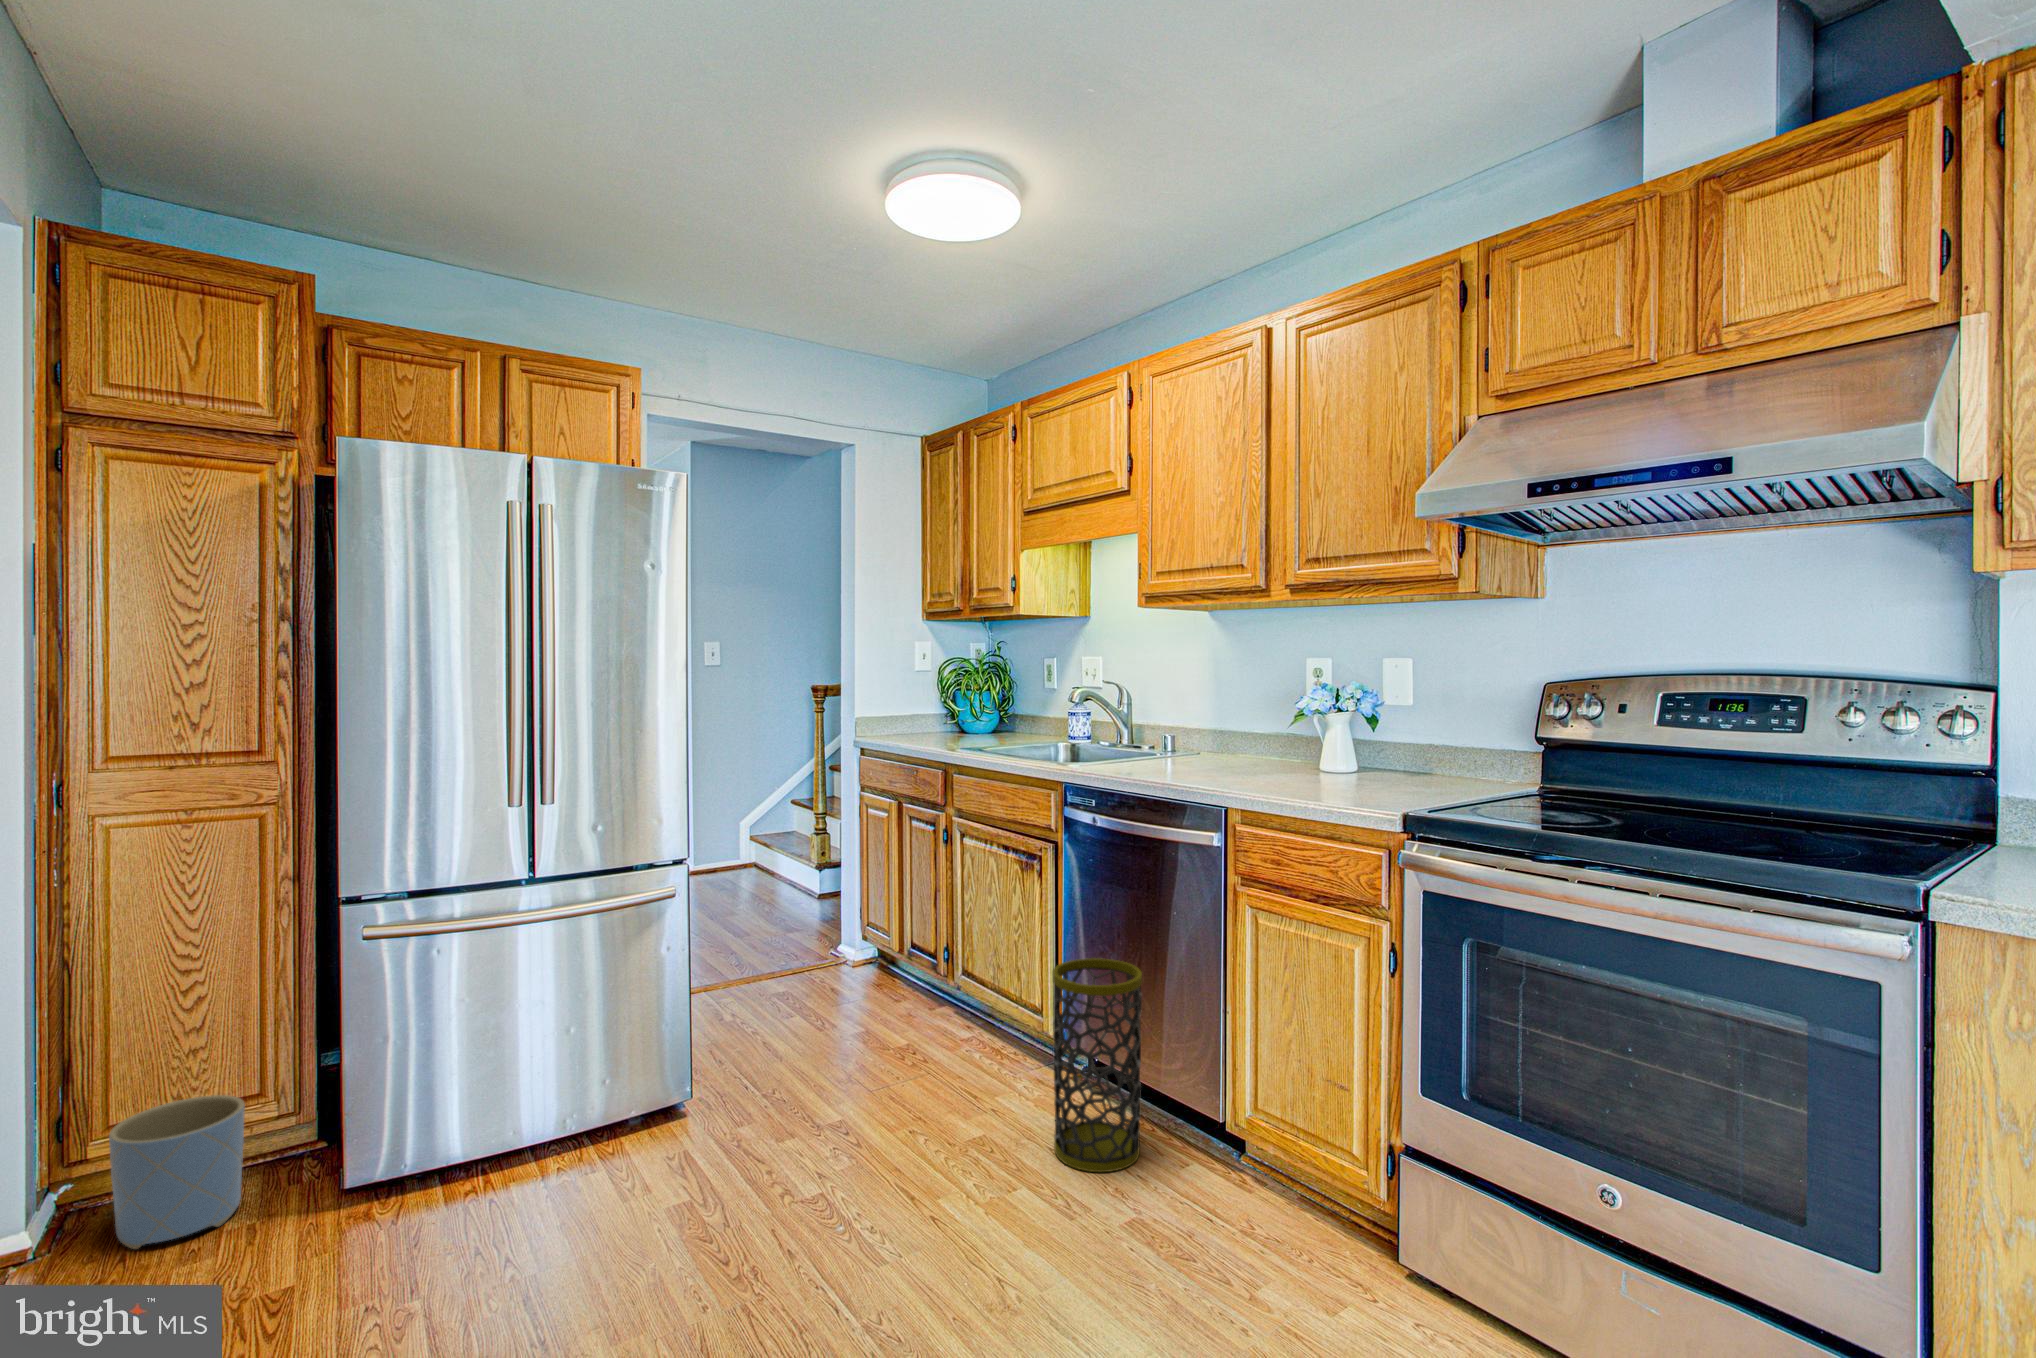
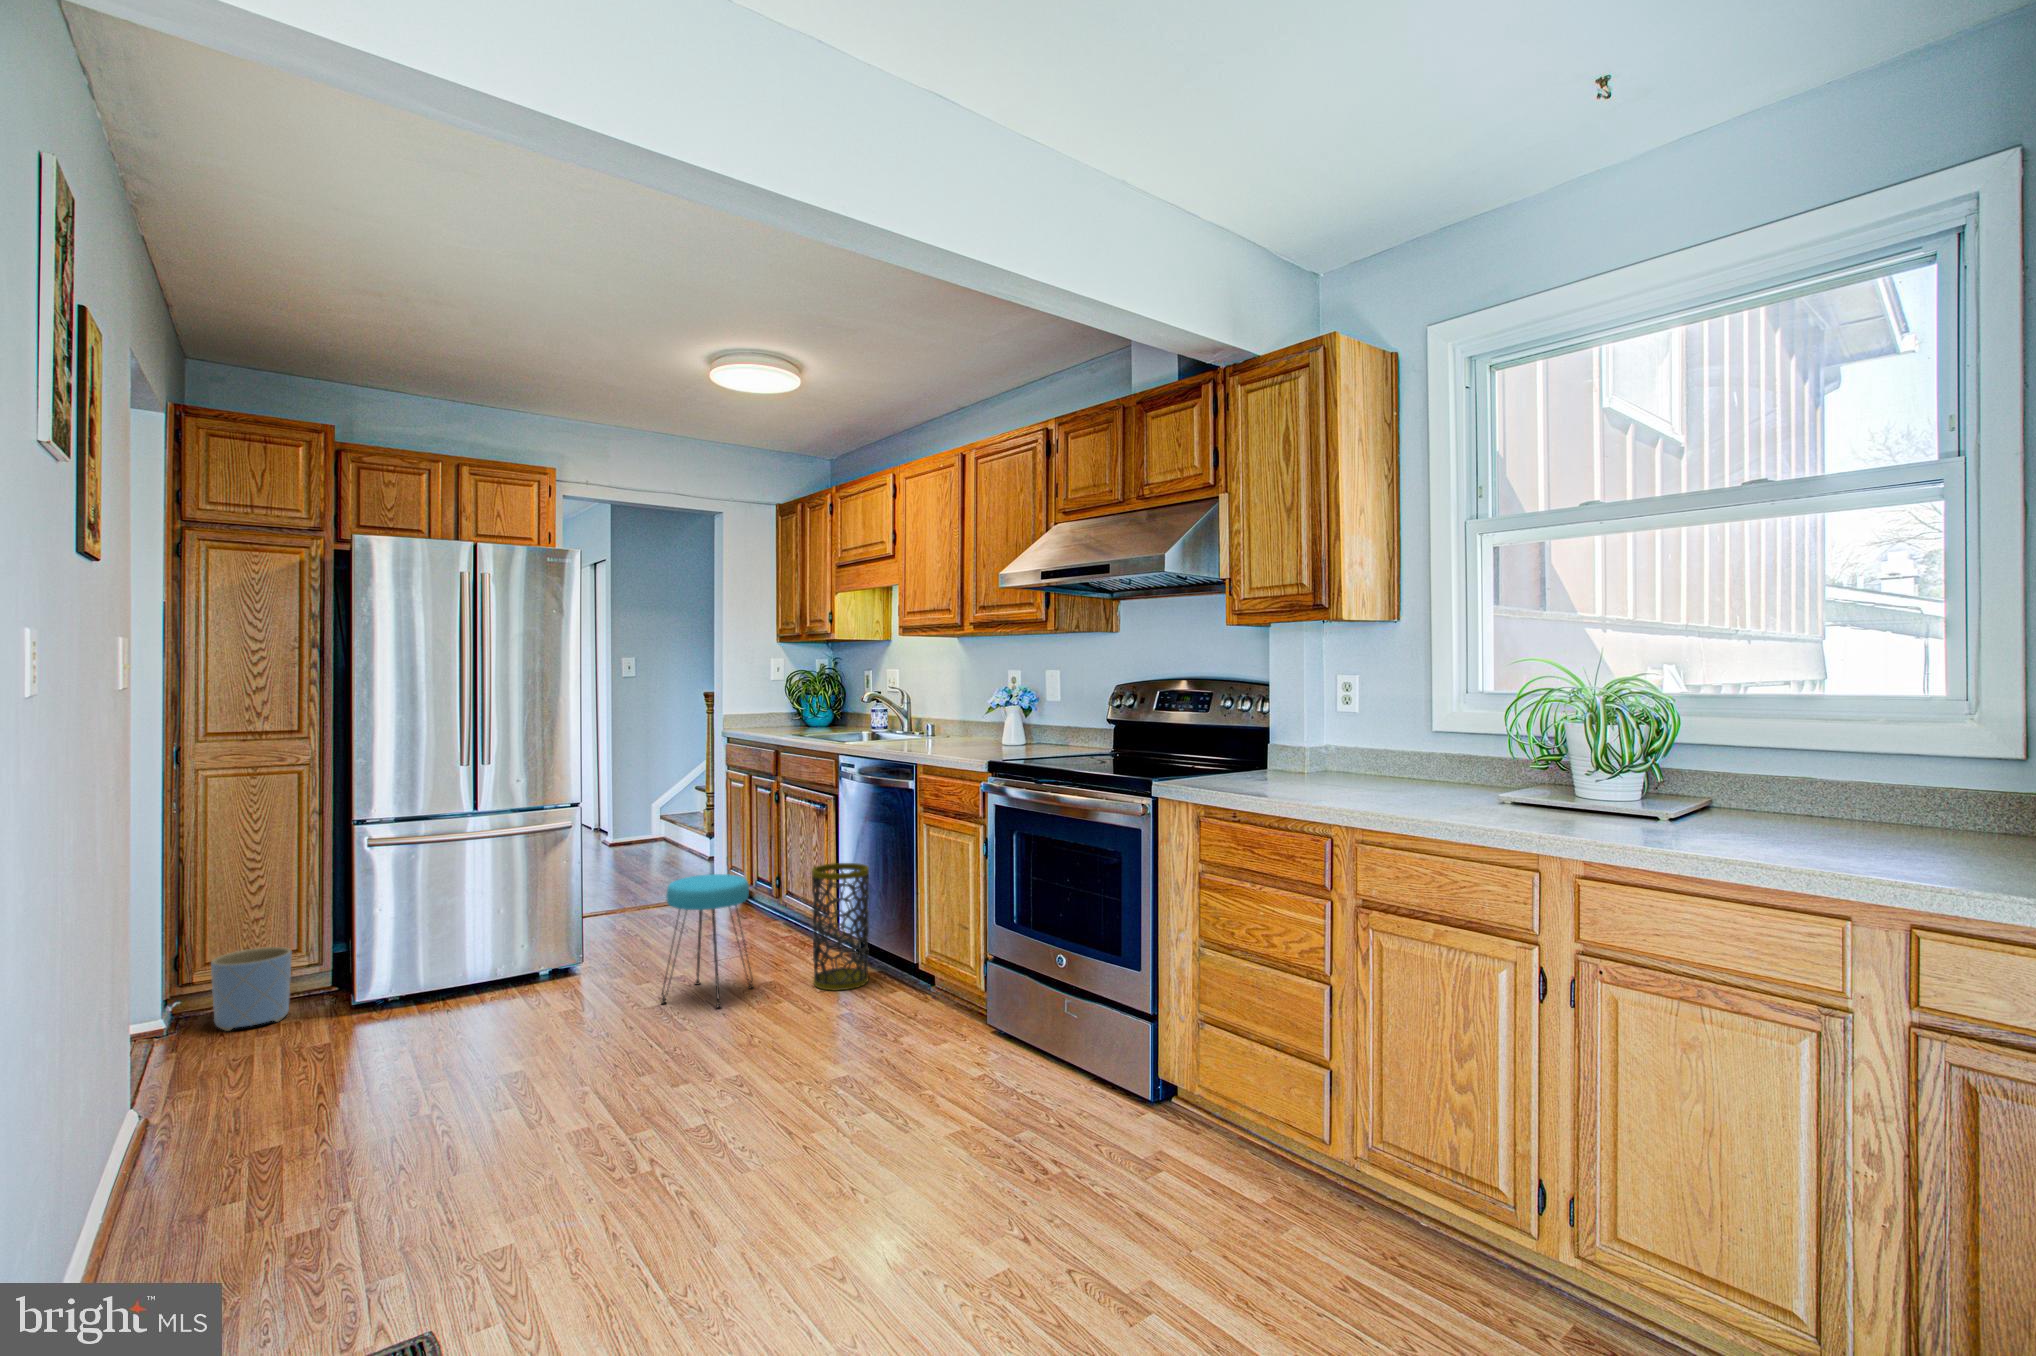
stool: none [826,979,964,1213] -> present [661,874,753,1007]

